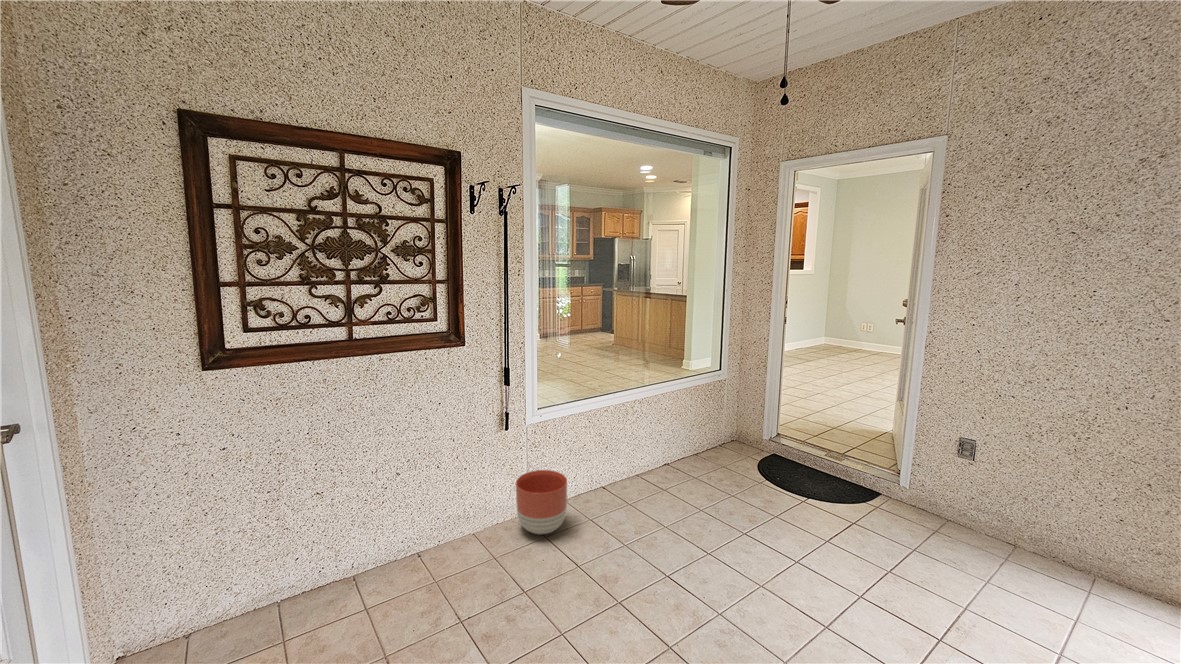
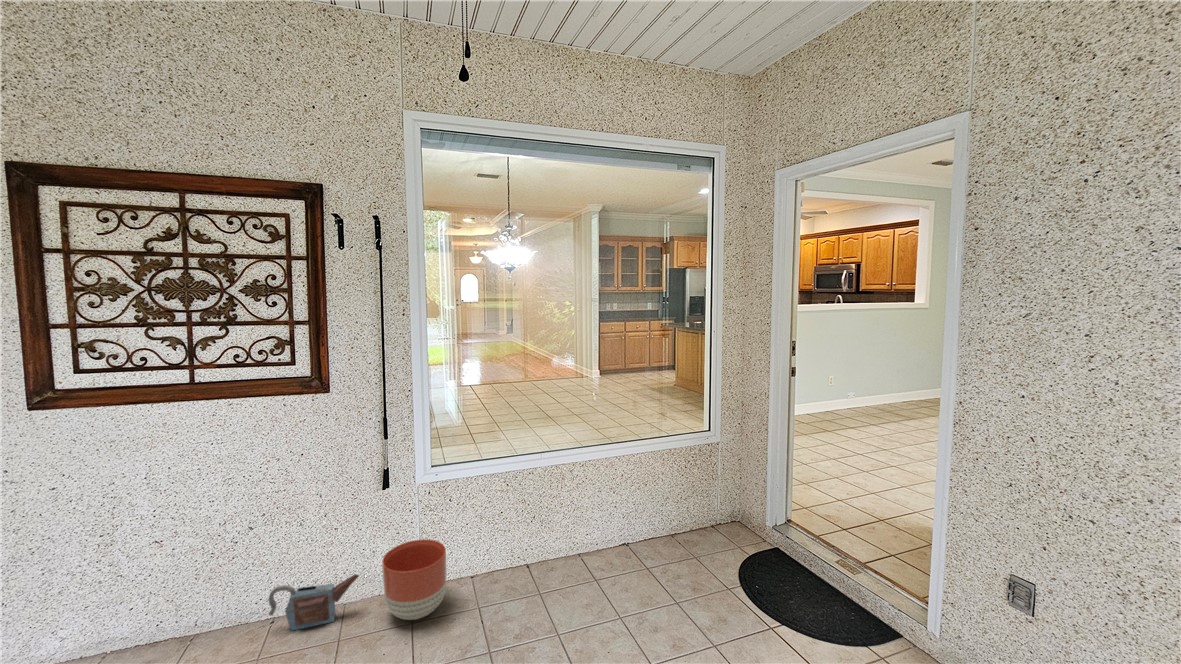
watering can: none [424,504,494,558] -> present [269,575,359,630]

